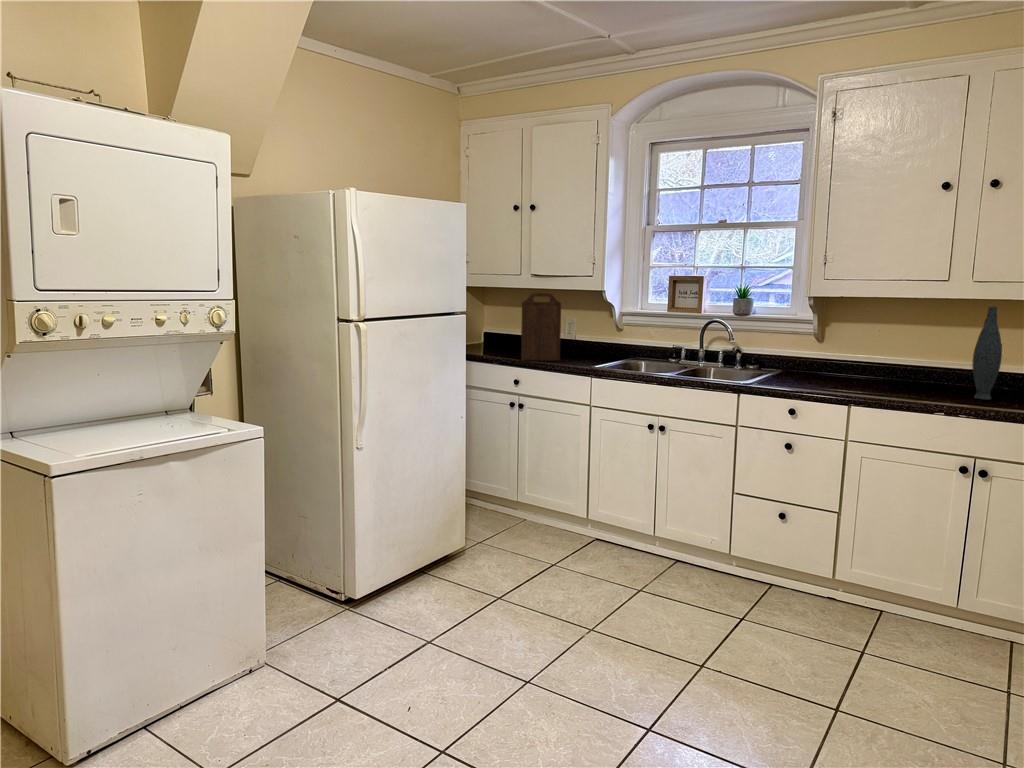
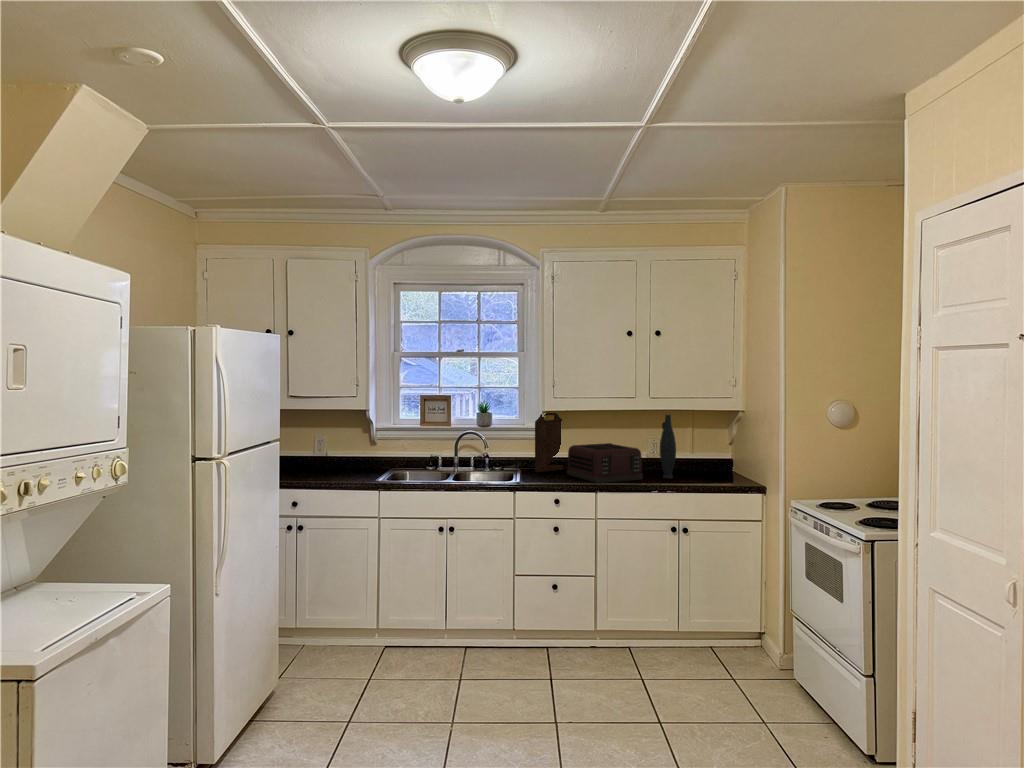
cutting board: present [521,293,561,361] -> present [535,413,563,472]
toaster: none [832,343,937,396] -> present [567,443,643,483]

